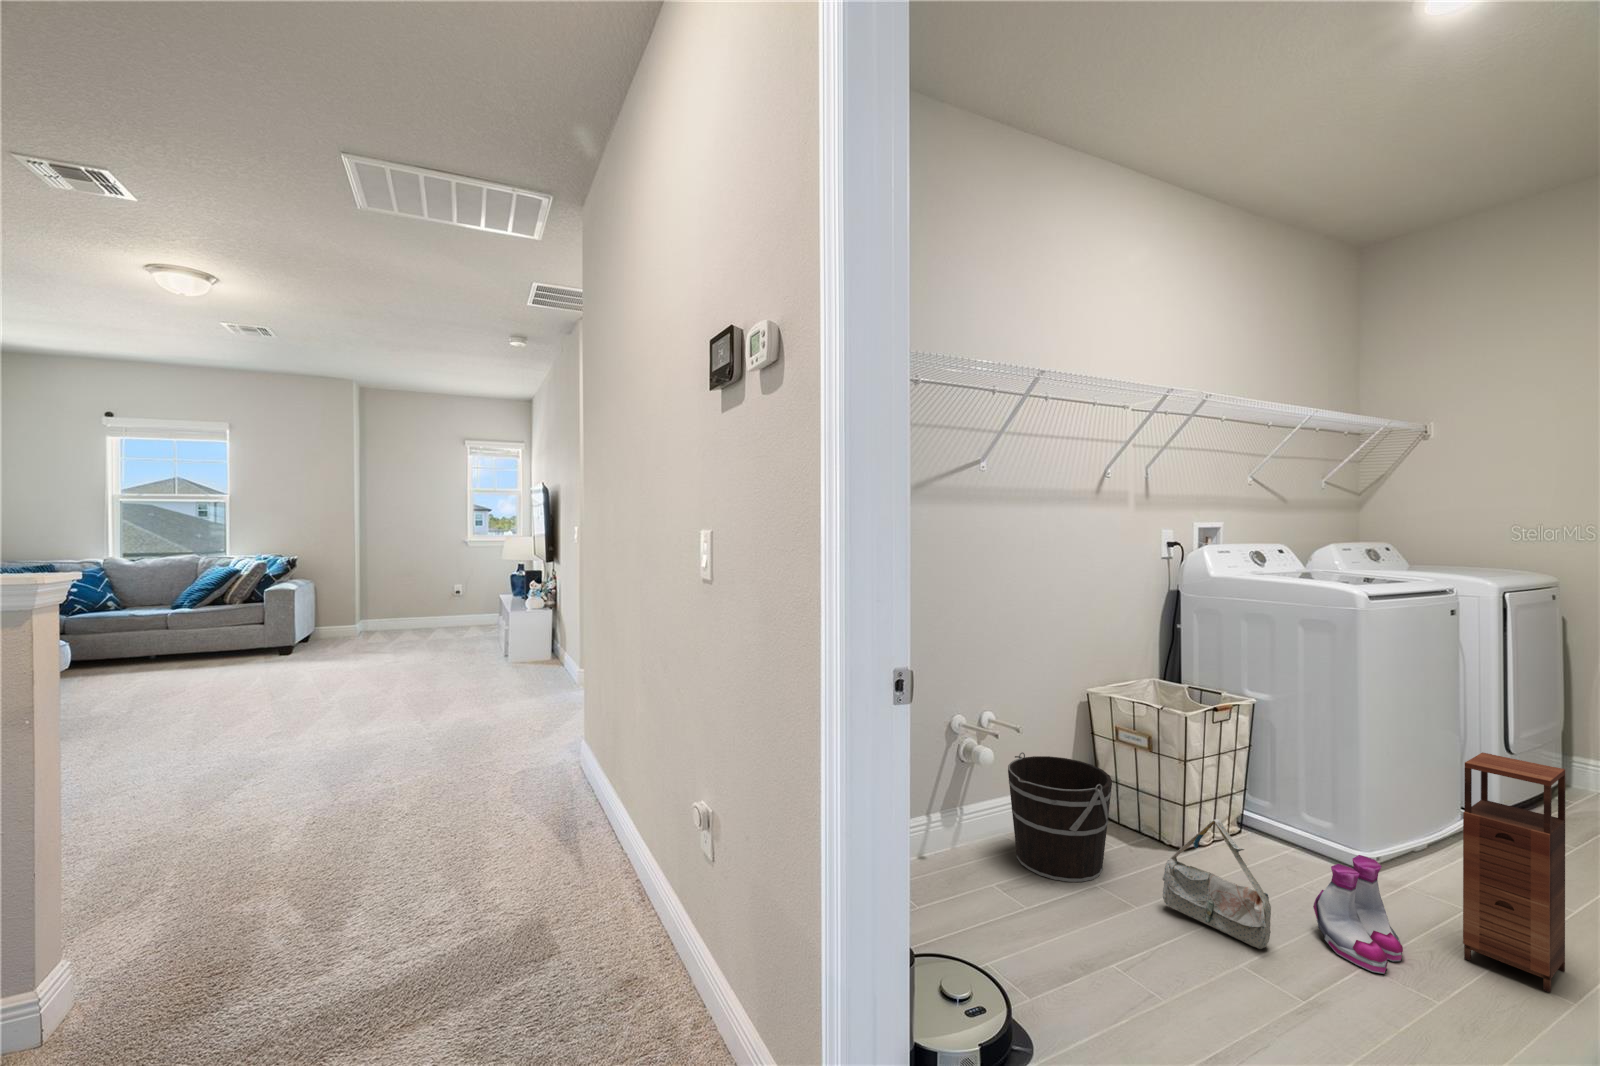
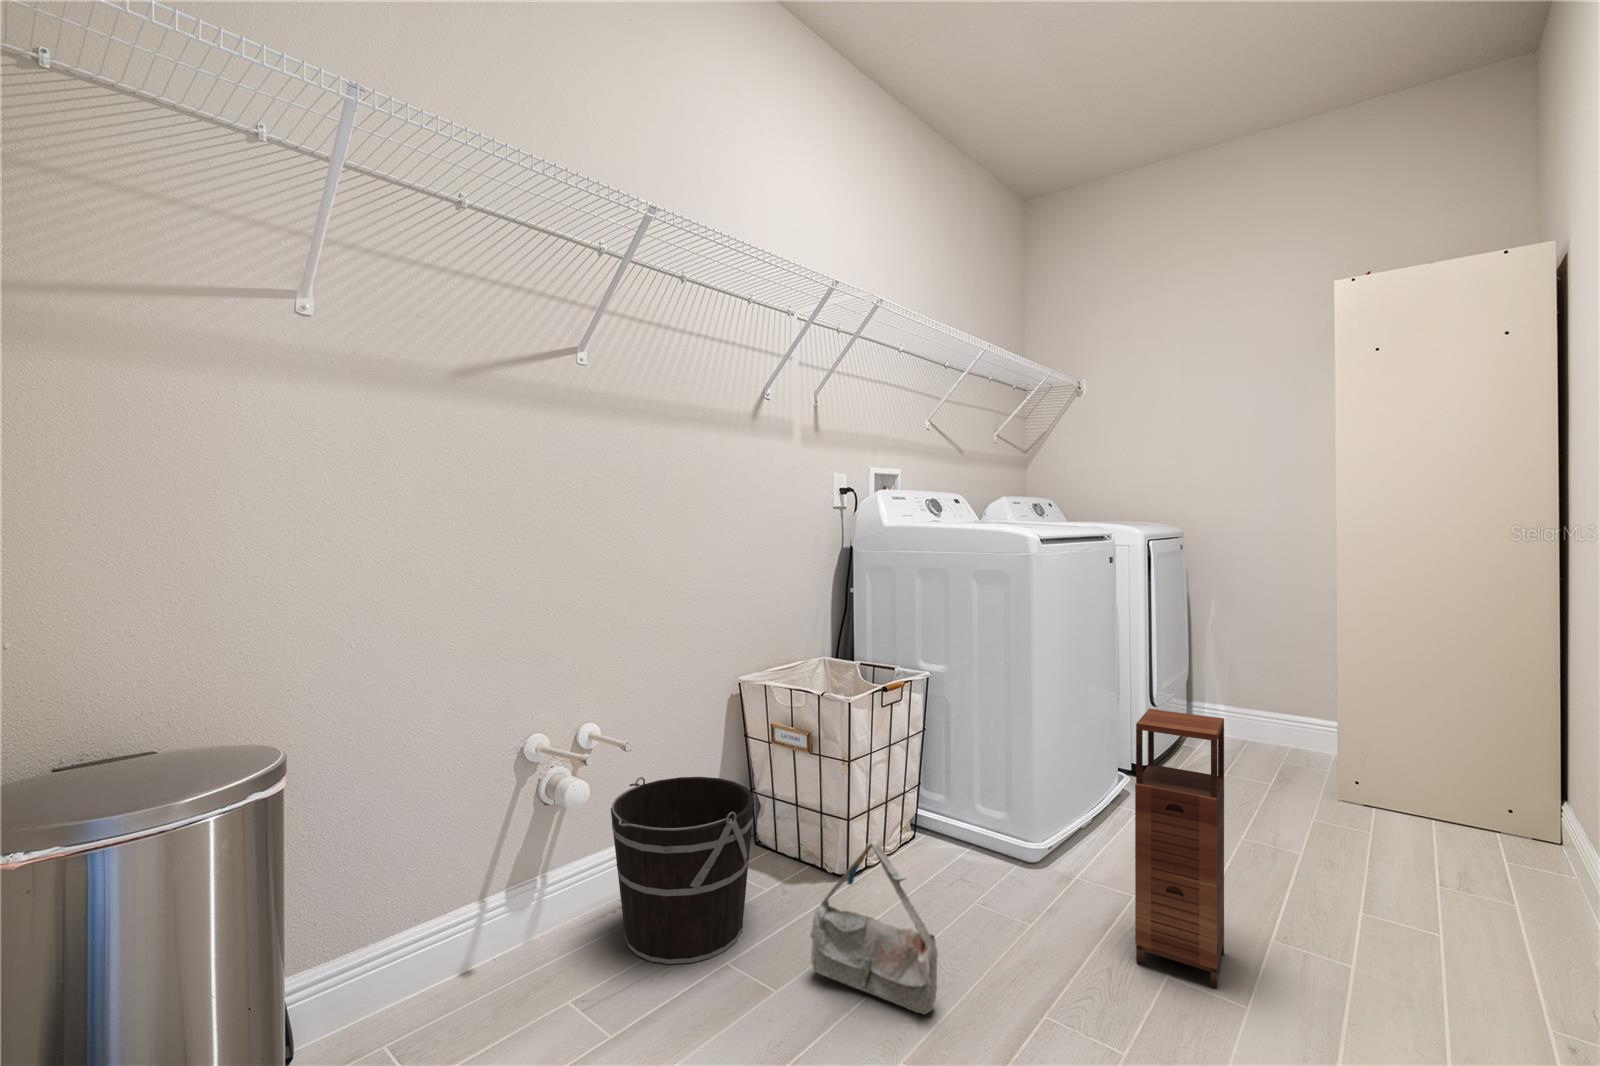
boots: present [1313,855,1403,974] -> none [986,855,1079,1014]

